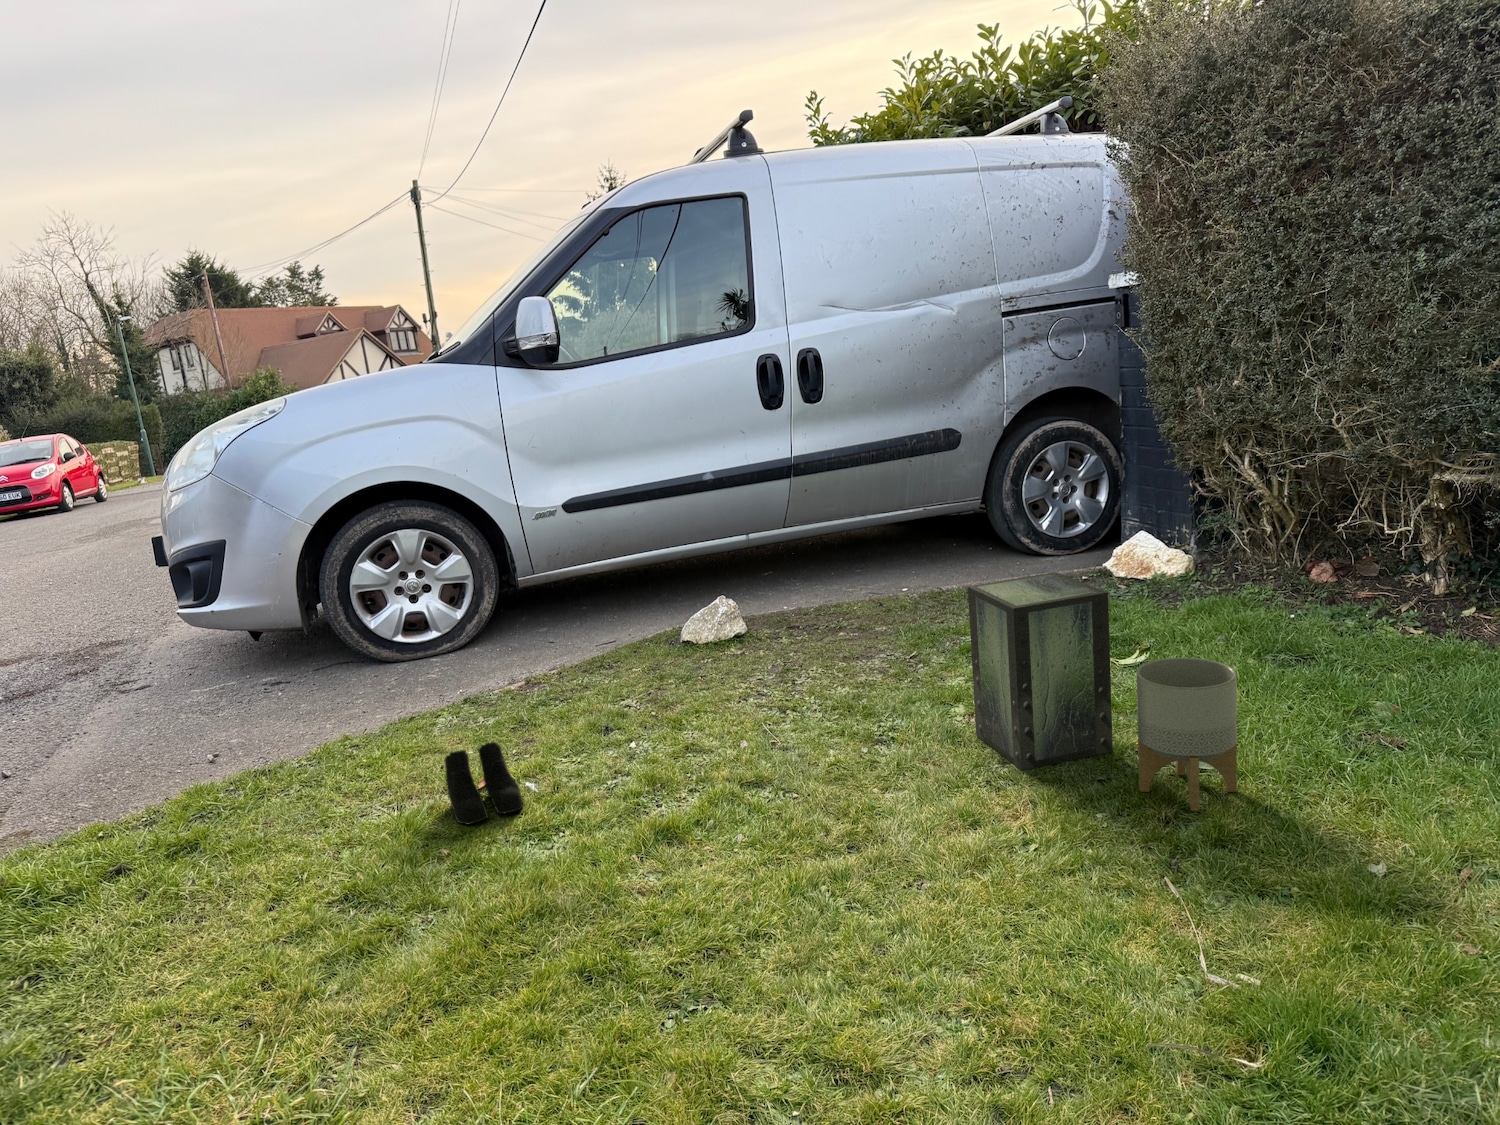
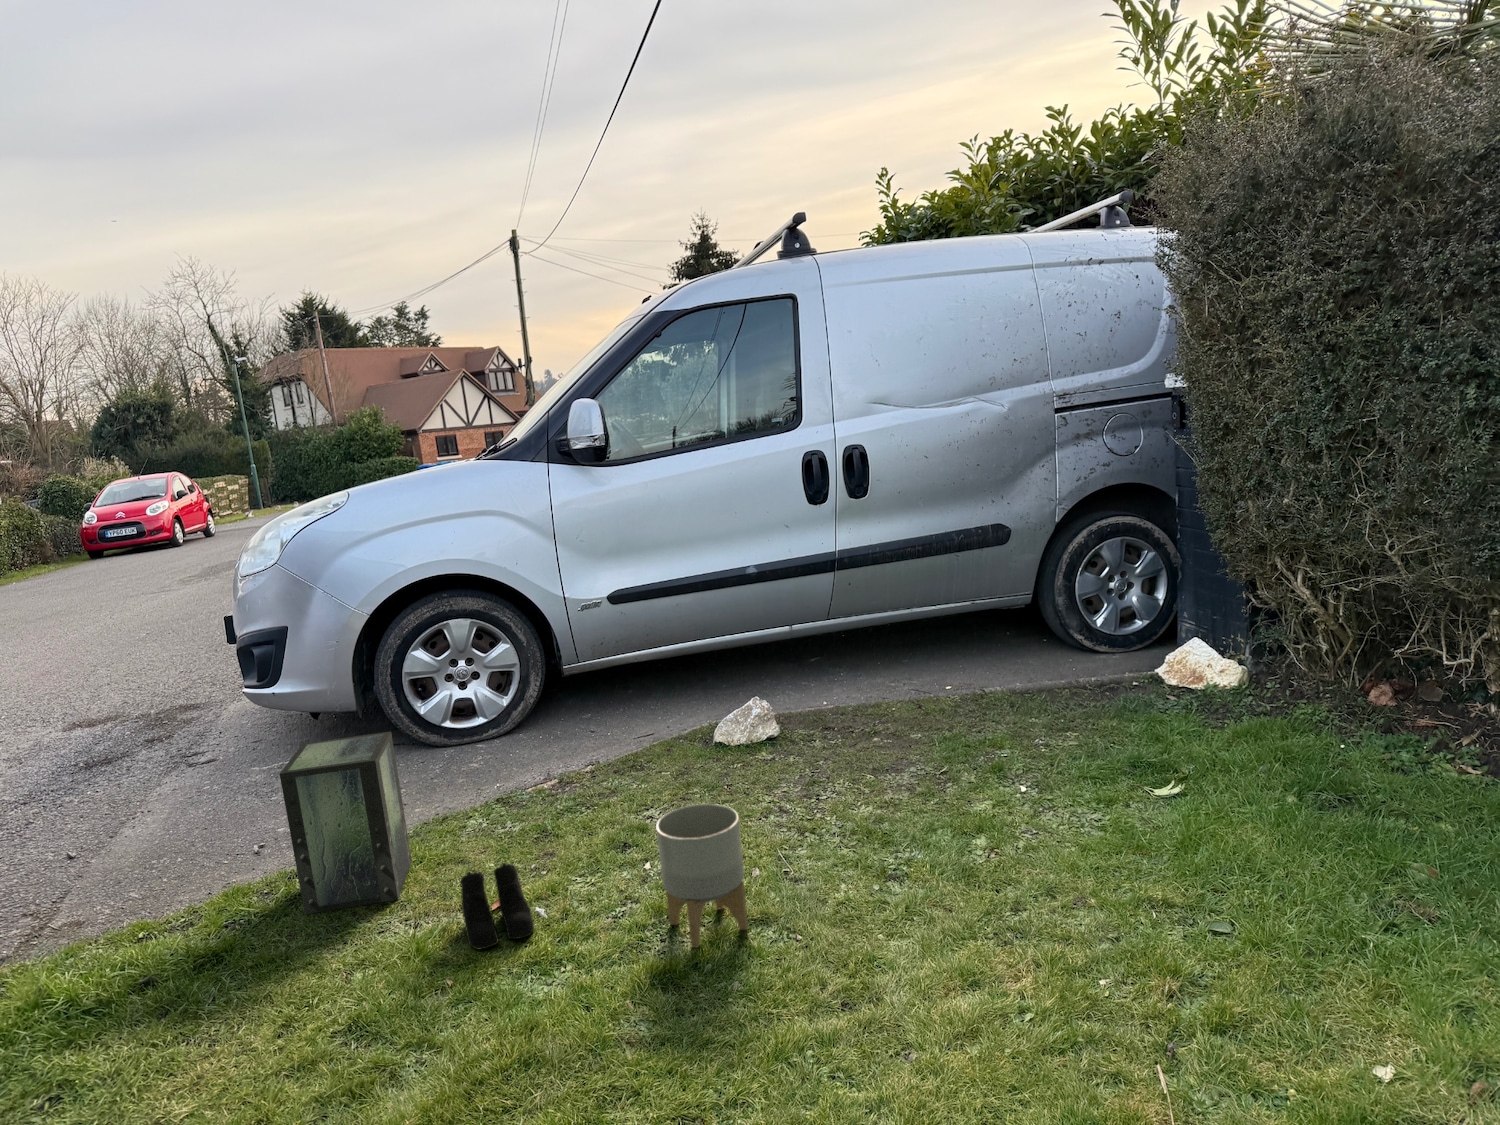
storage box: present [968,572,1113,770] -> present [280,732,412,914]
planter: present [1137,658,1237,811] -> present [656,804,748,948]

